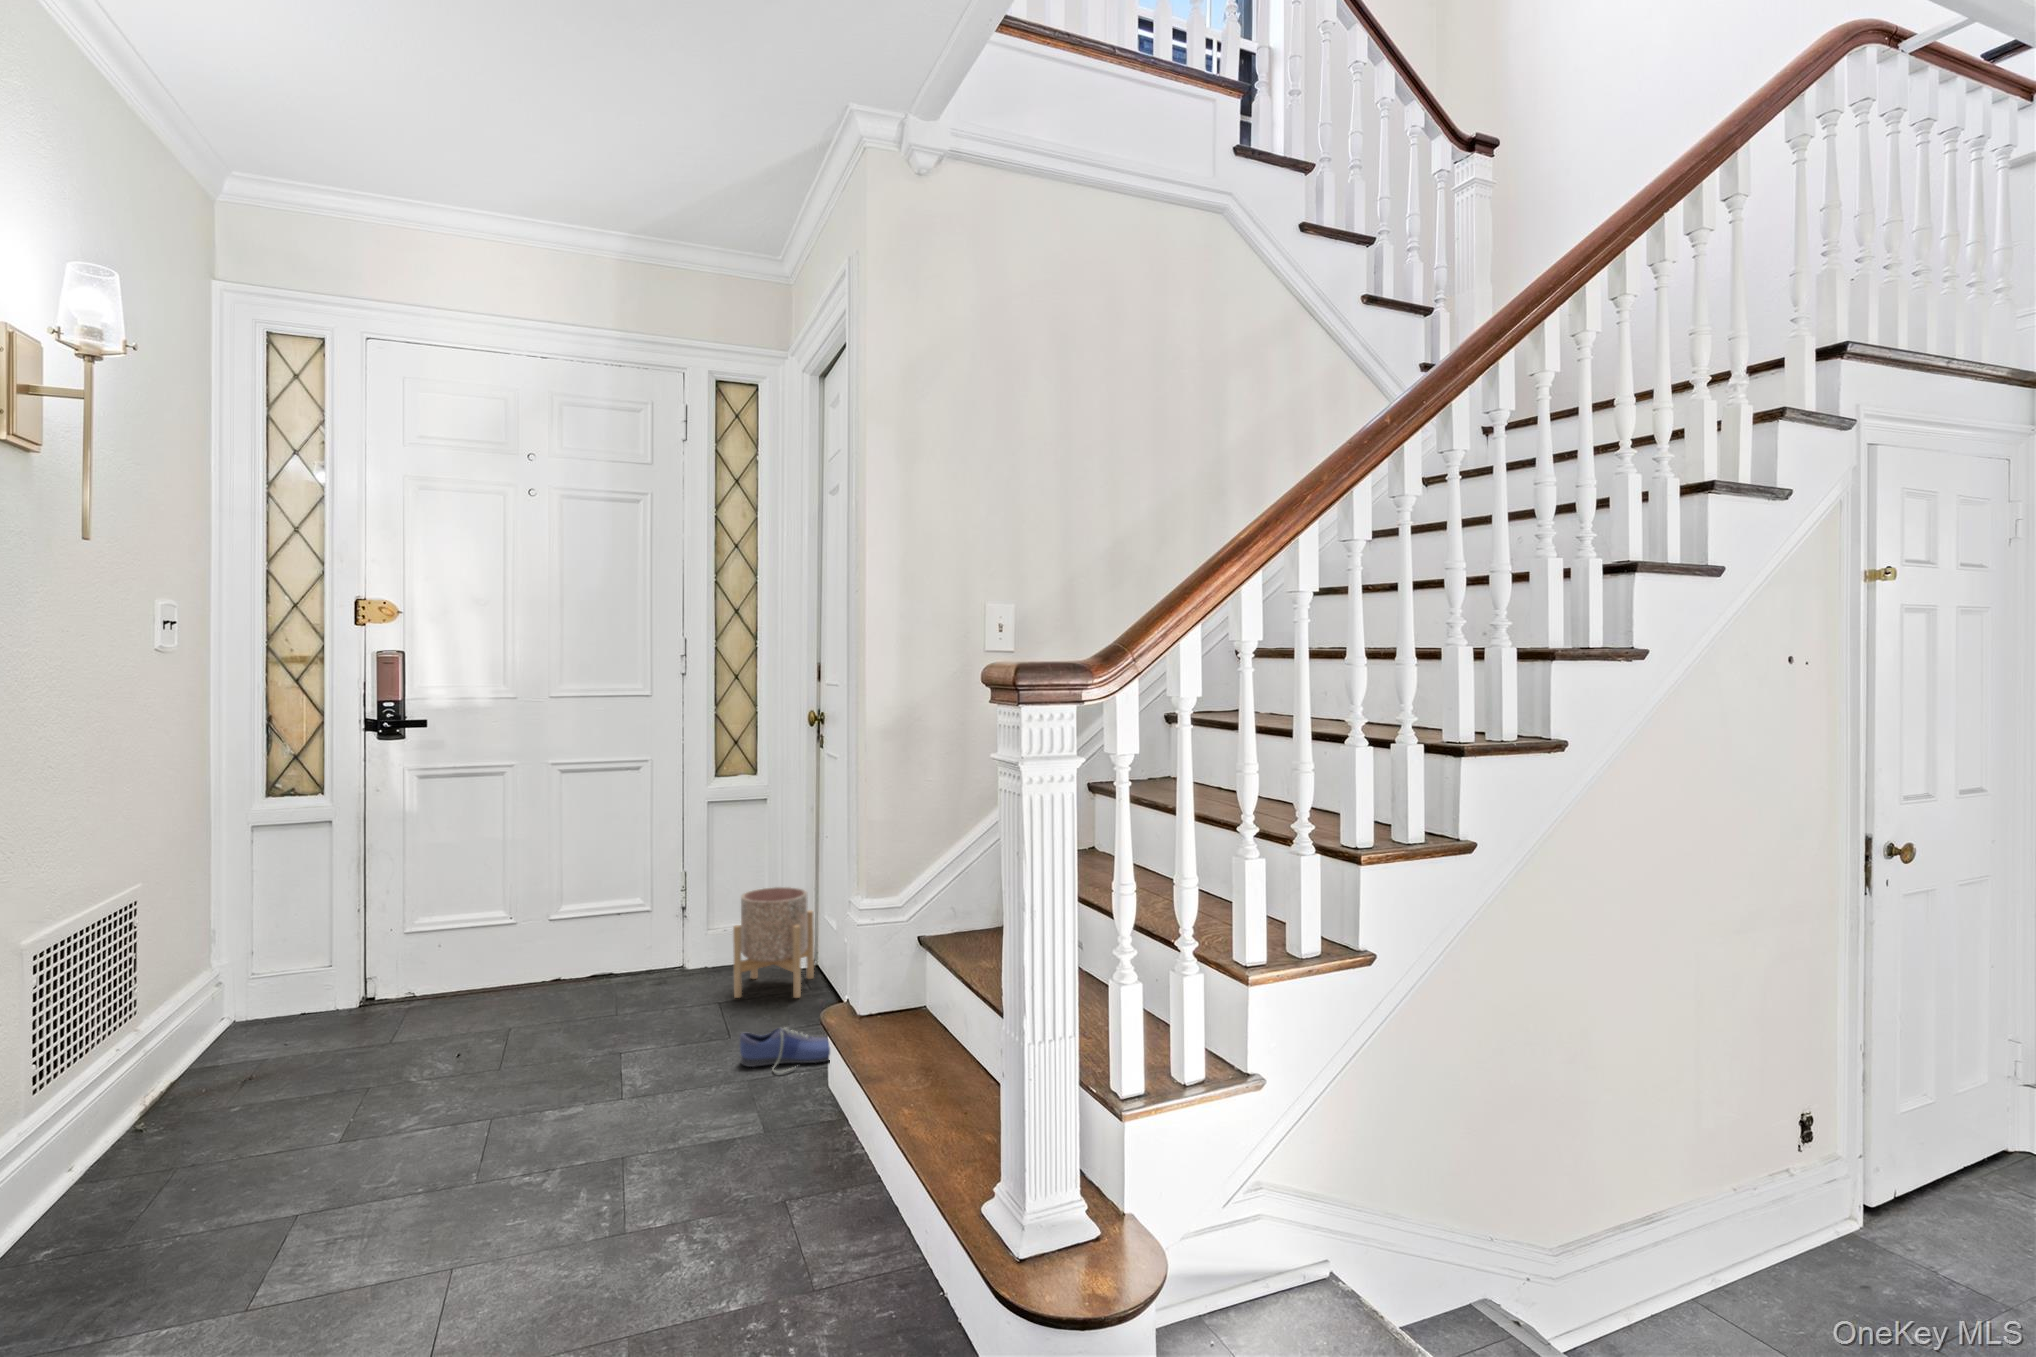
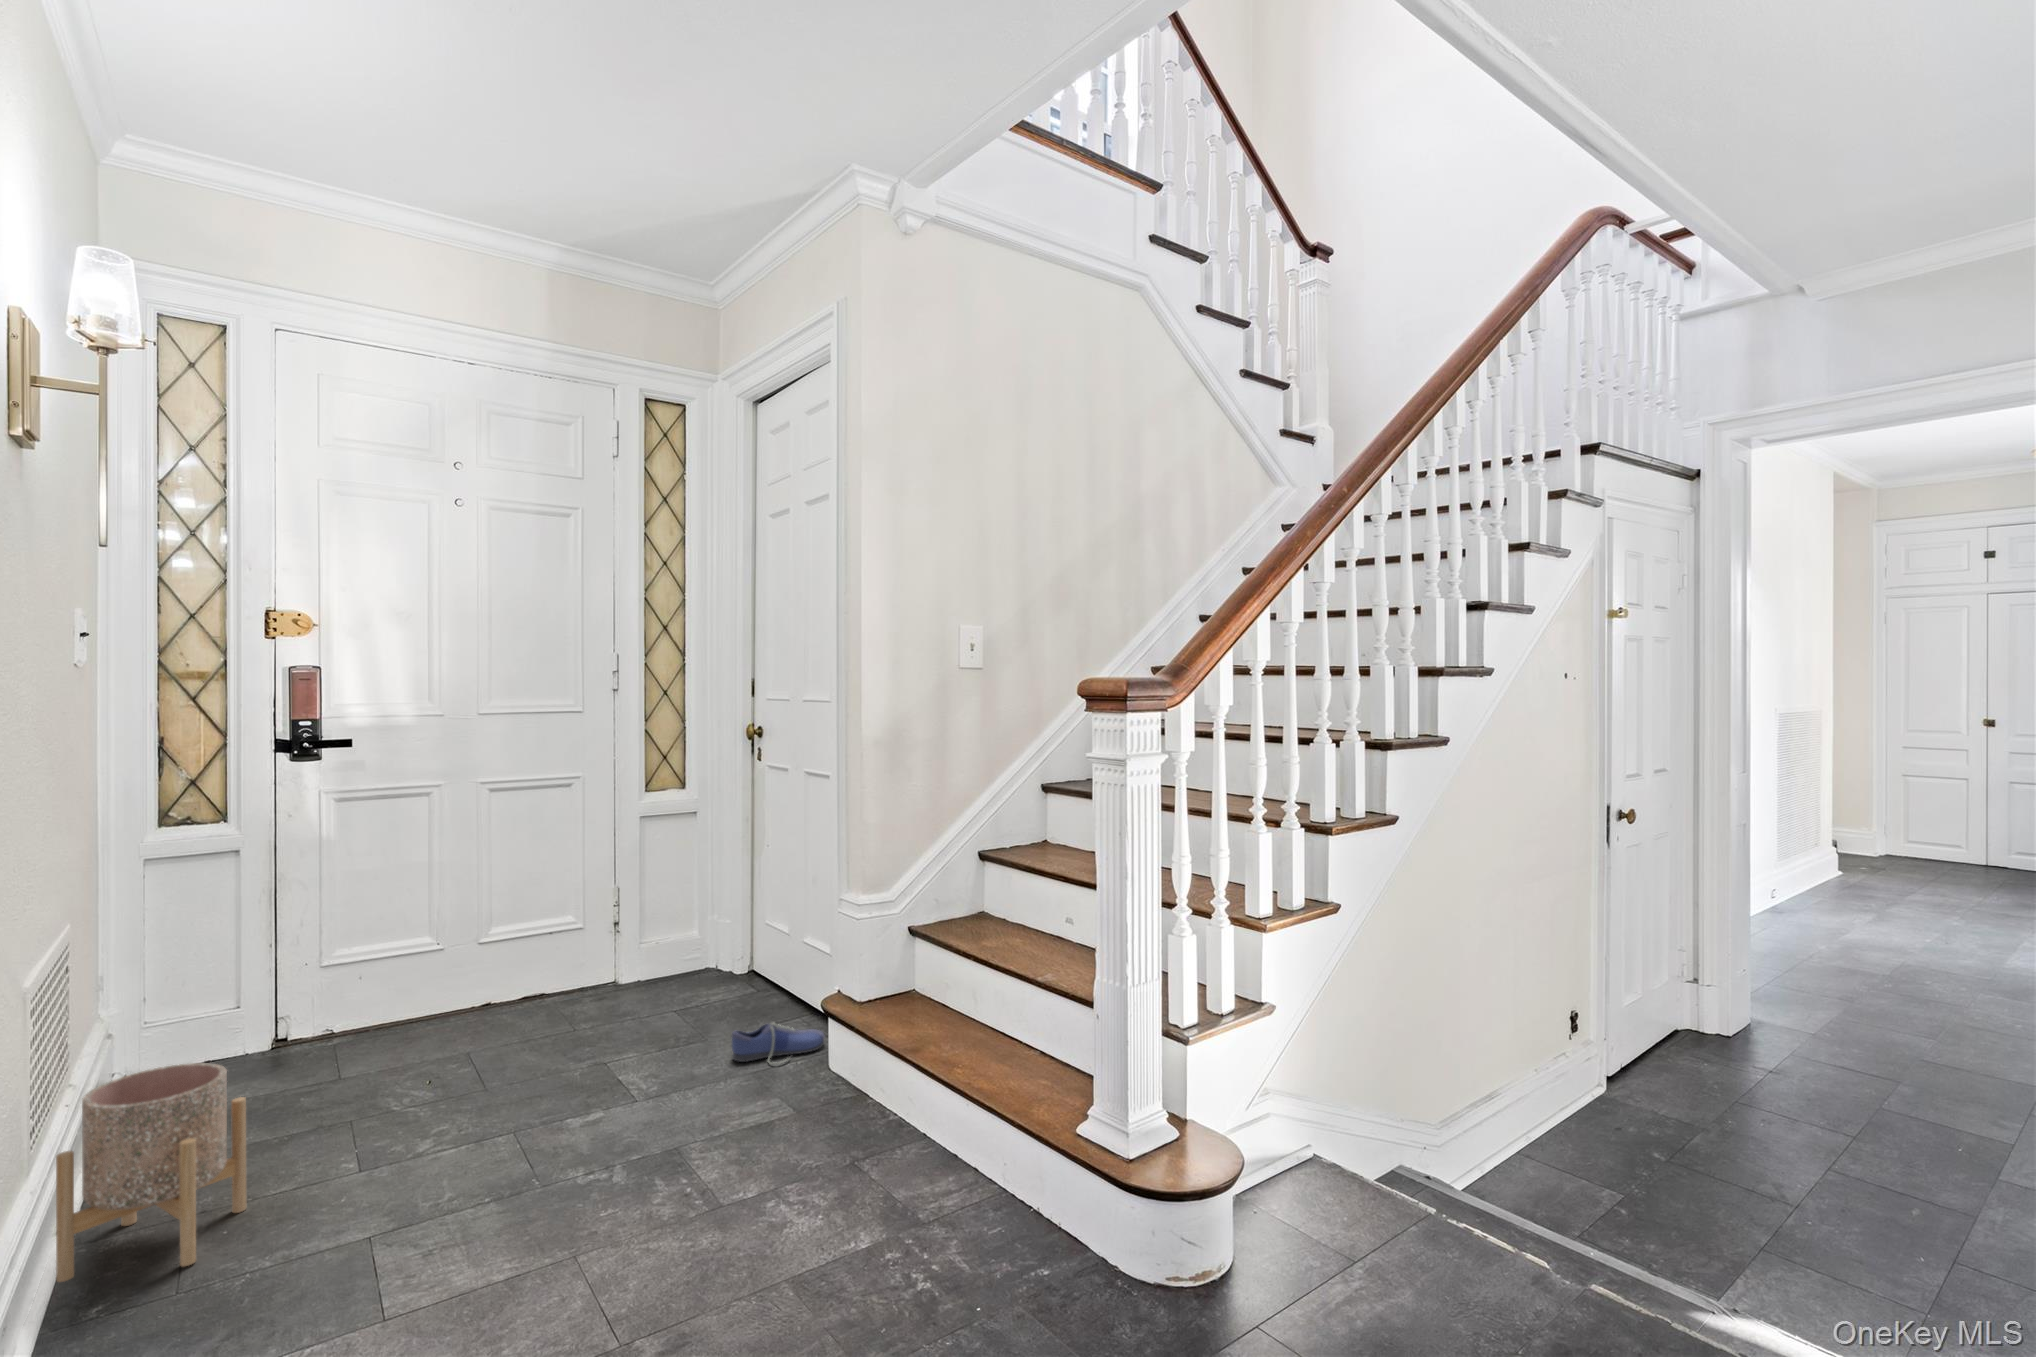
planter: present [733,887,814,998] -> present [56,1063,246,1282]

